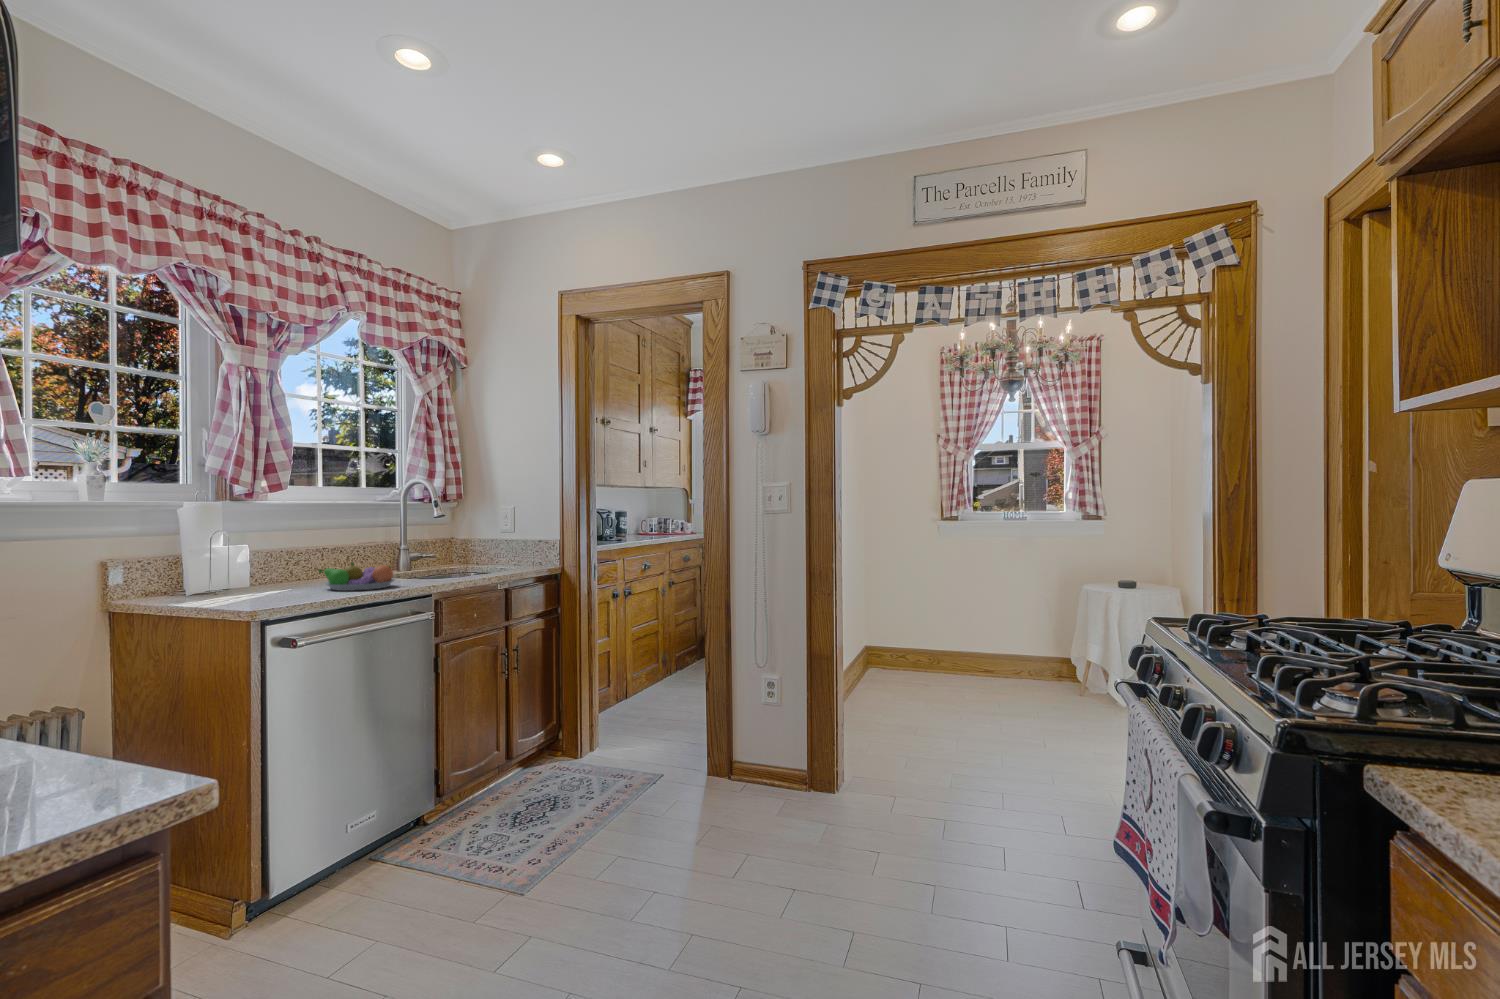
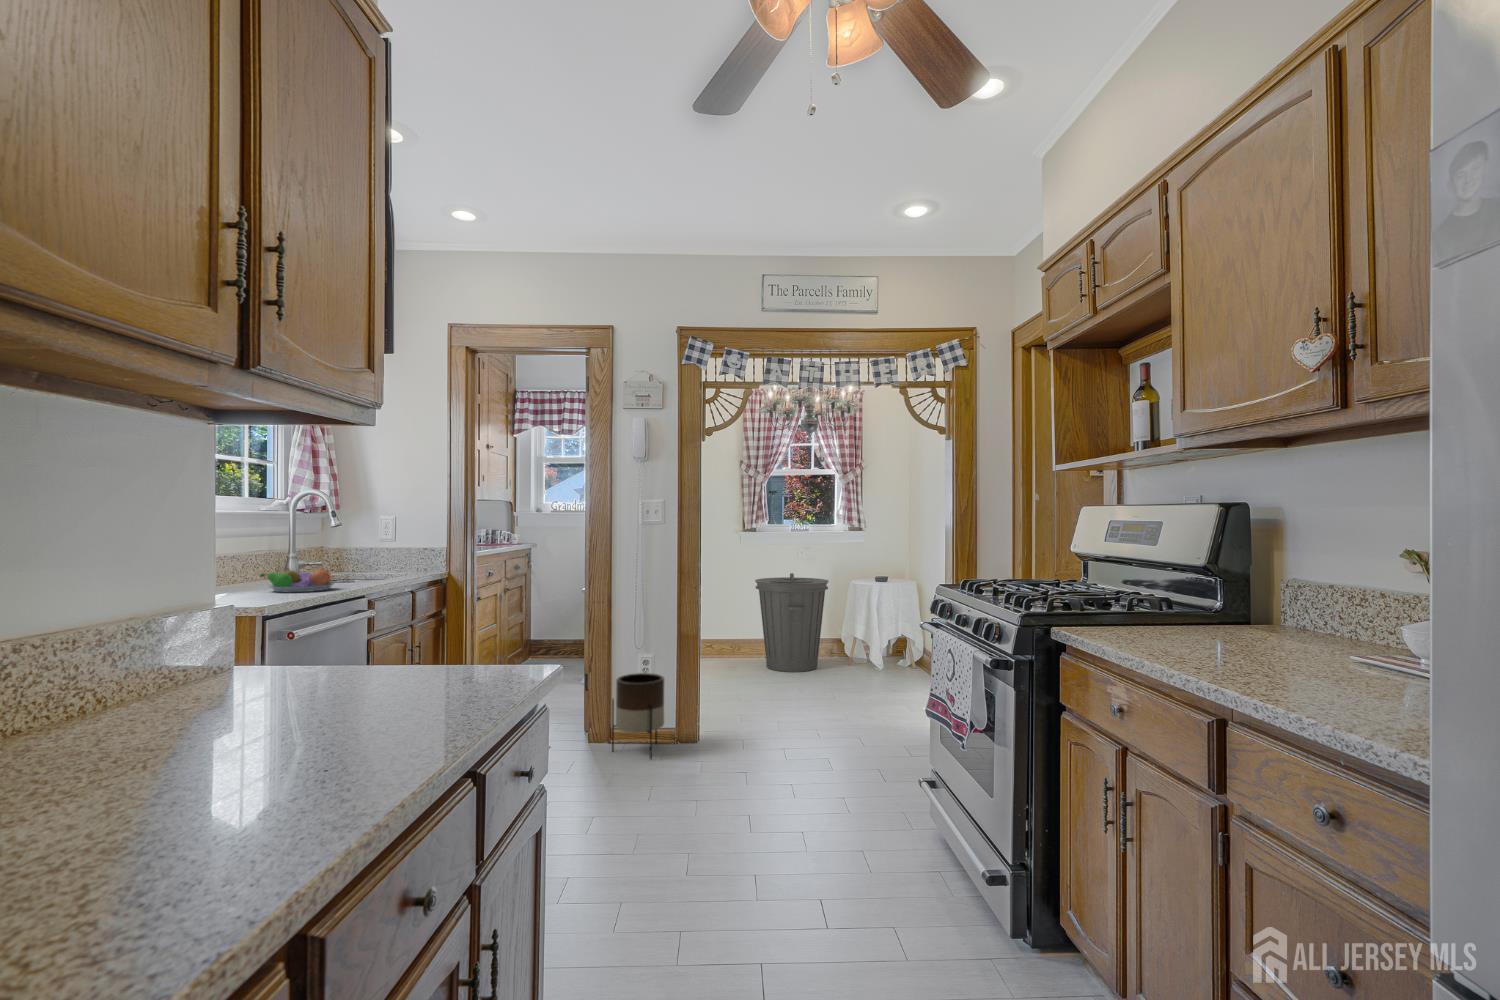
trash can: none [950,573,1049,699] -> present [755,573,829,672]
planter: none [723,697,785,811] -> present [612,673,664,759]

